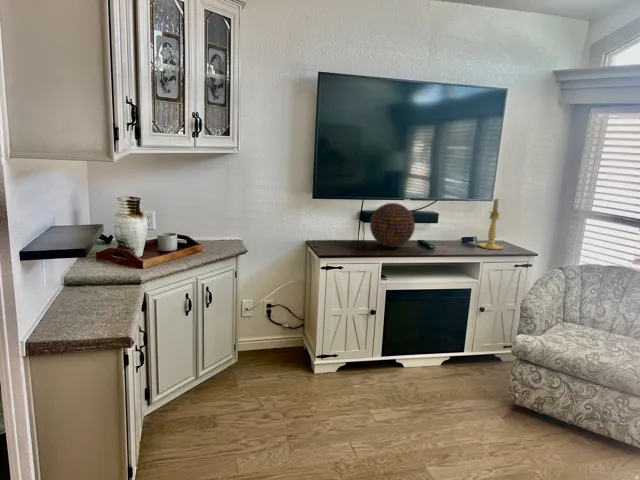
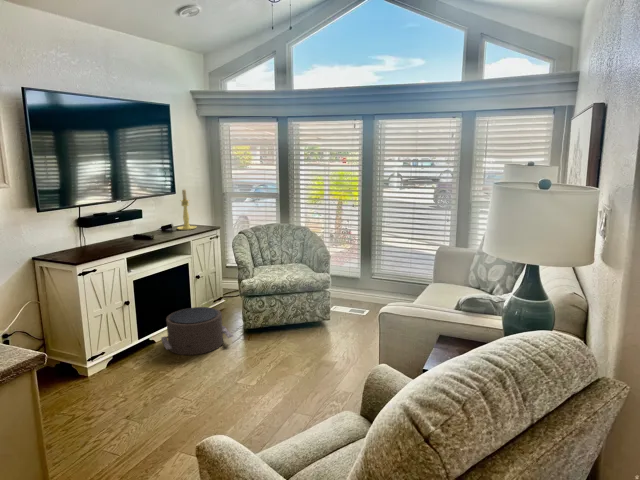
decorative orb: present [370,203,415,247] -> none [95,205,138,245]
pouf: none [395,341,485,407] -> present [161,307,233,355]

